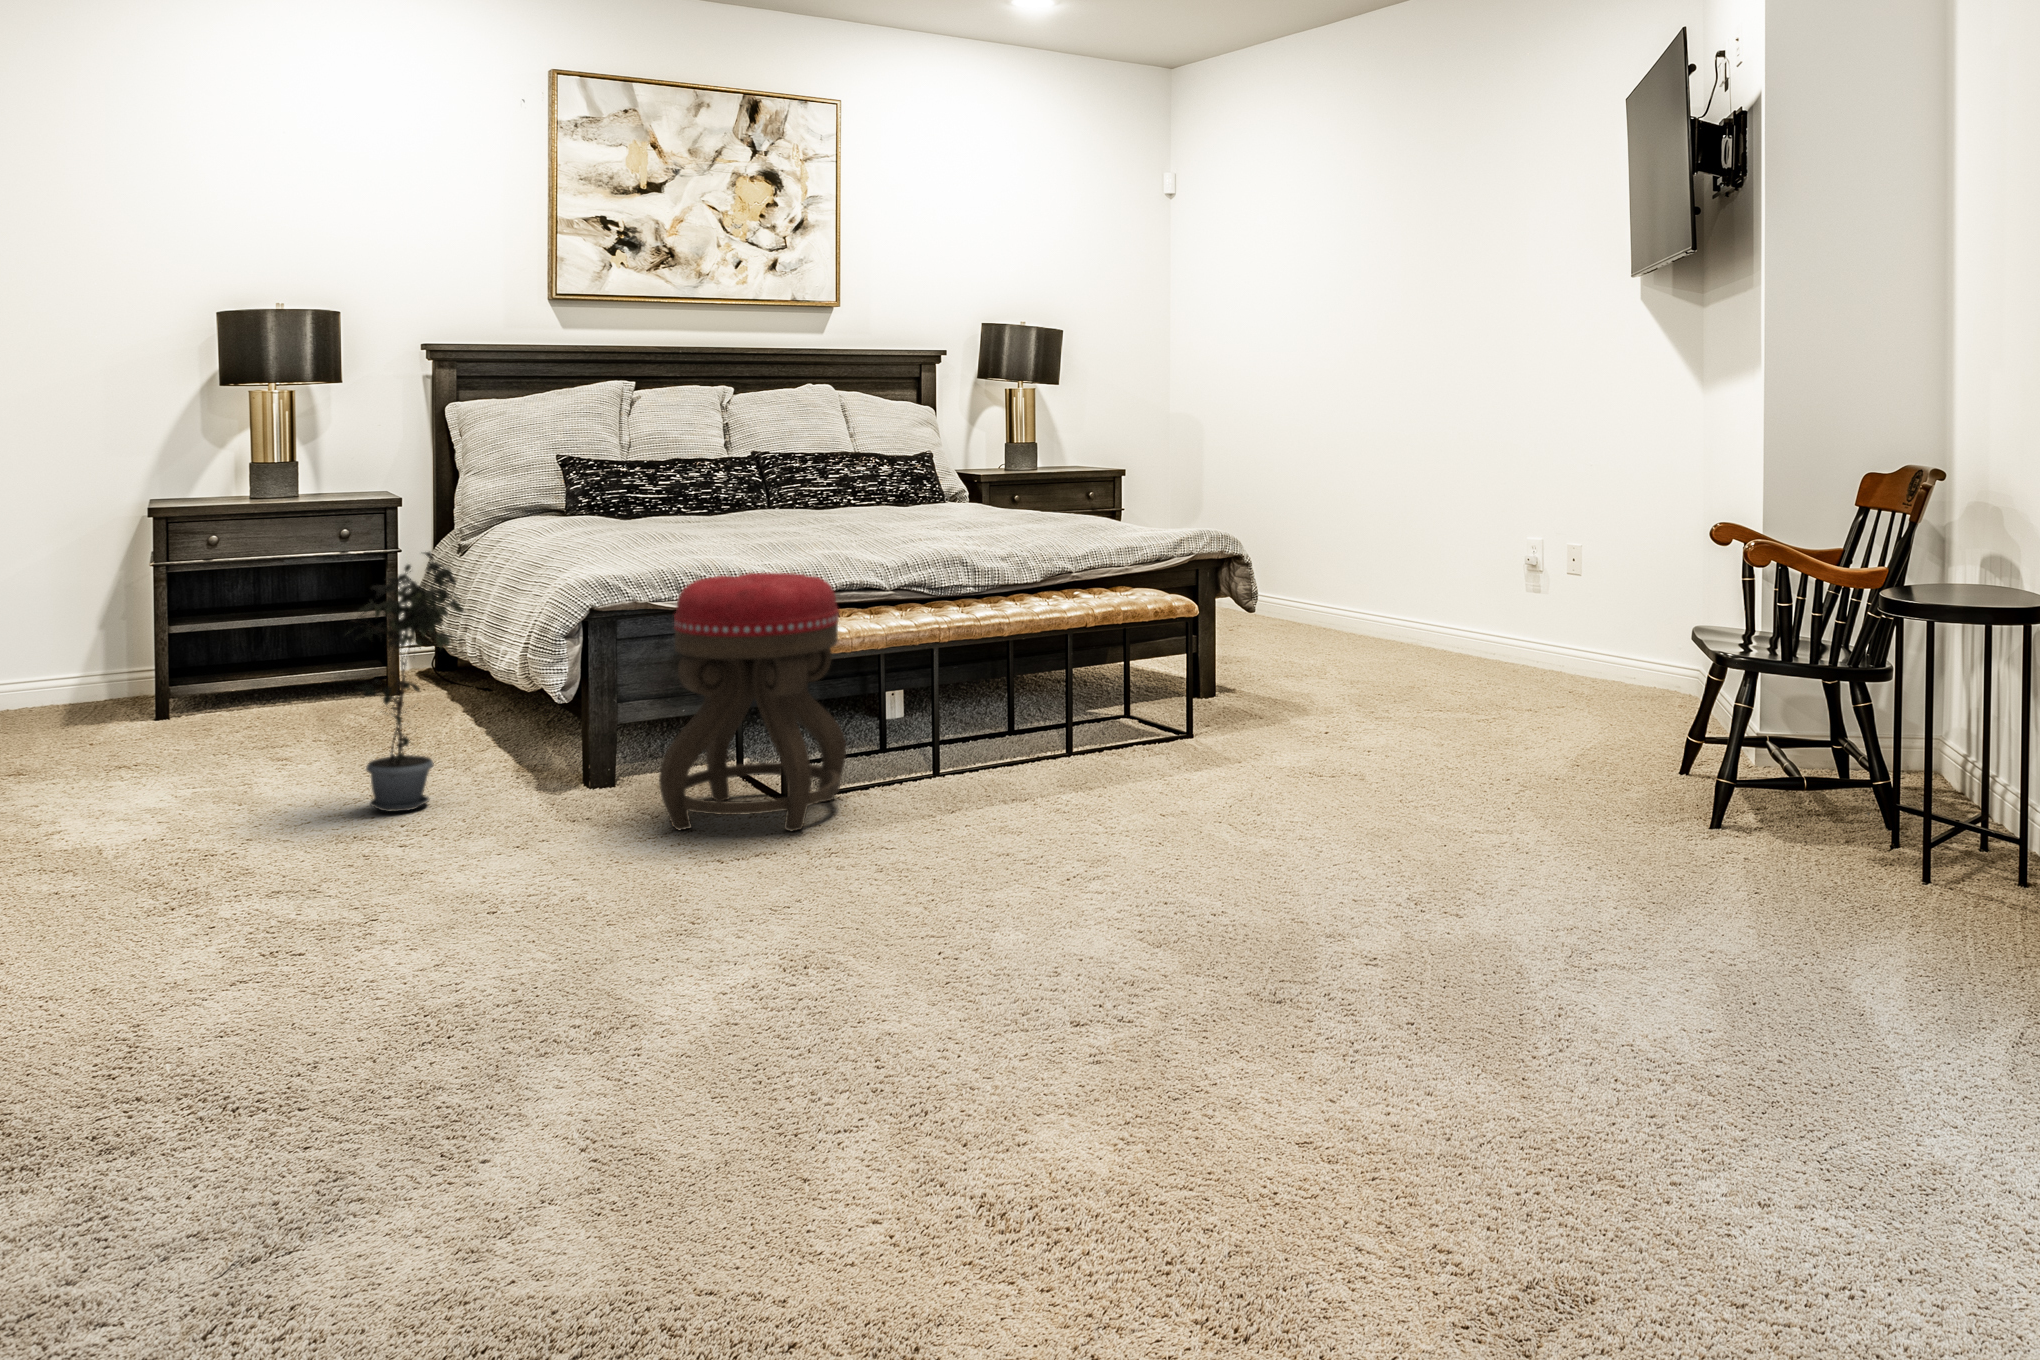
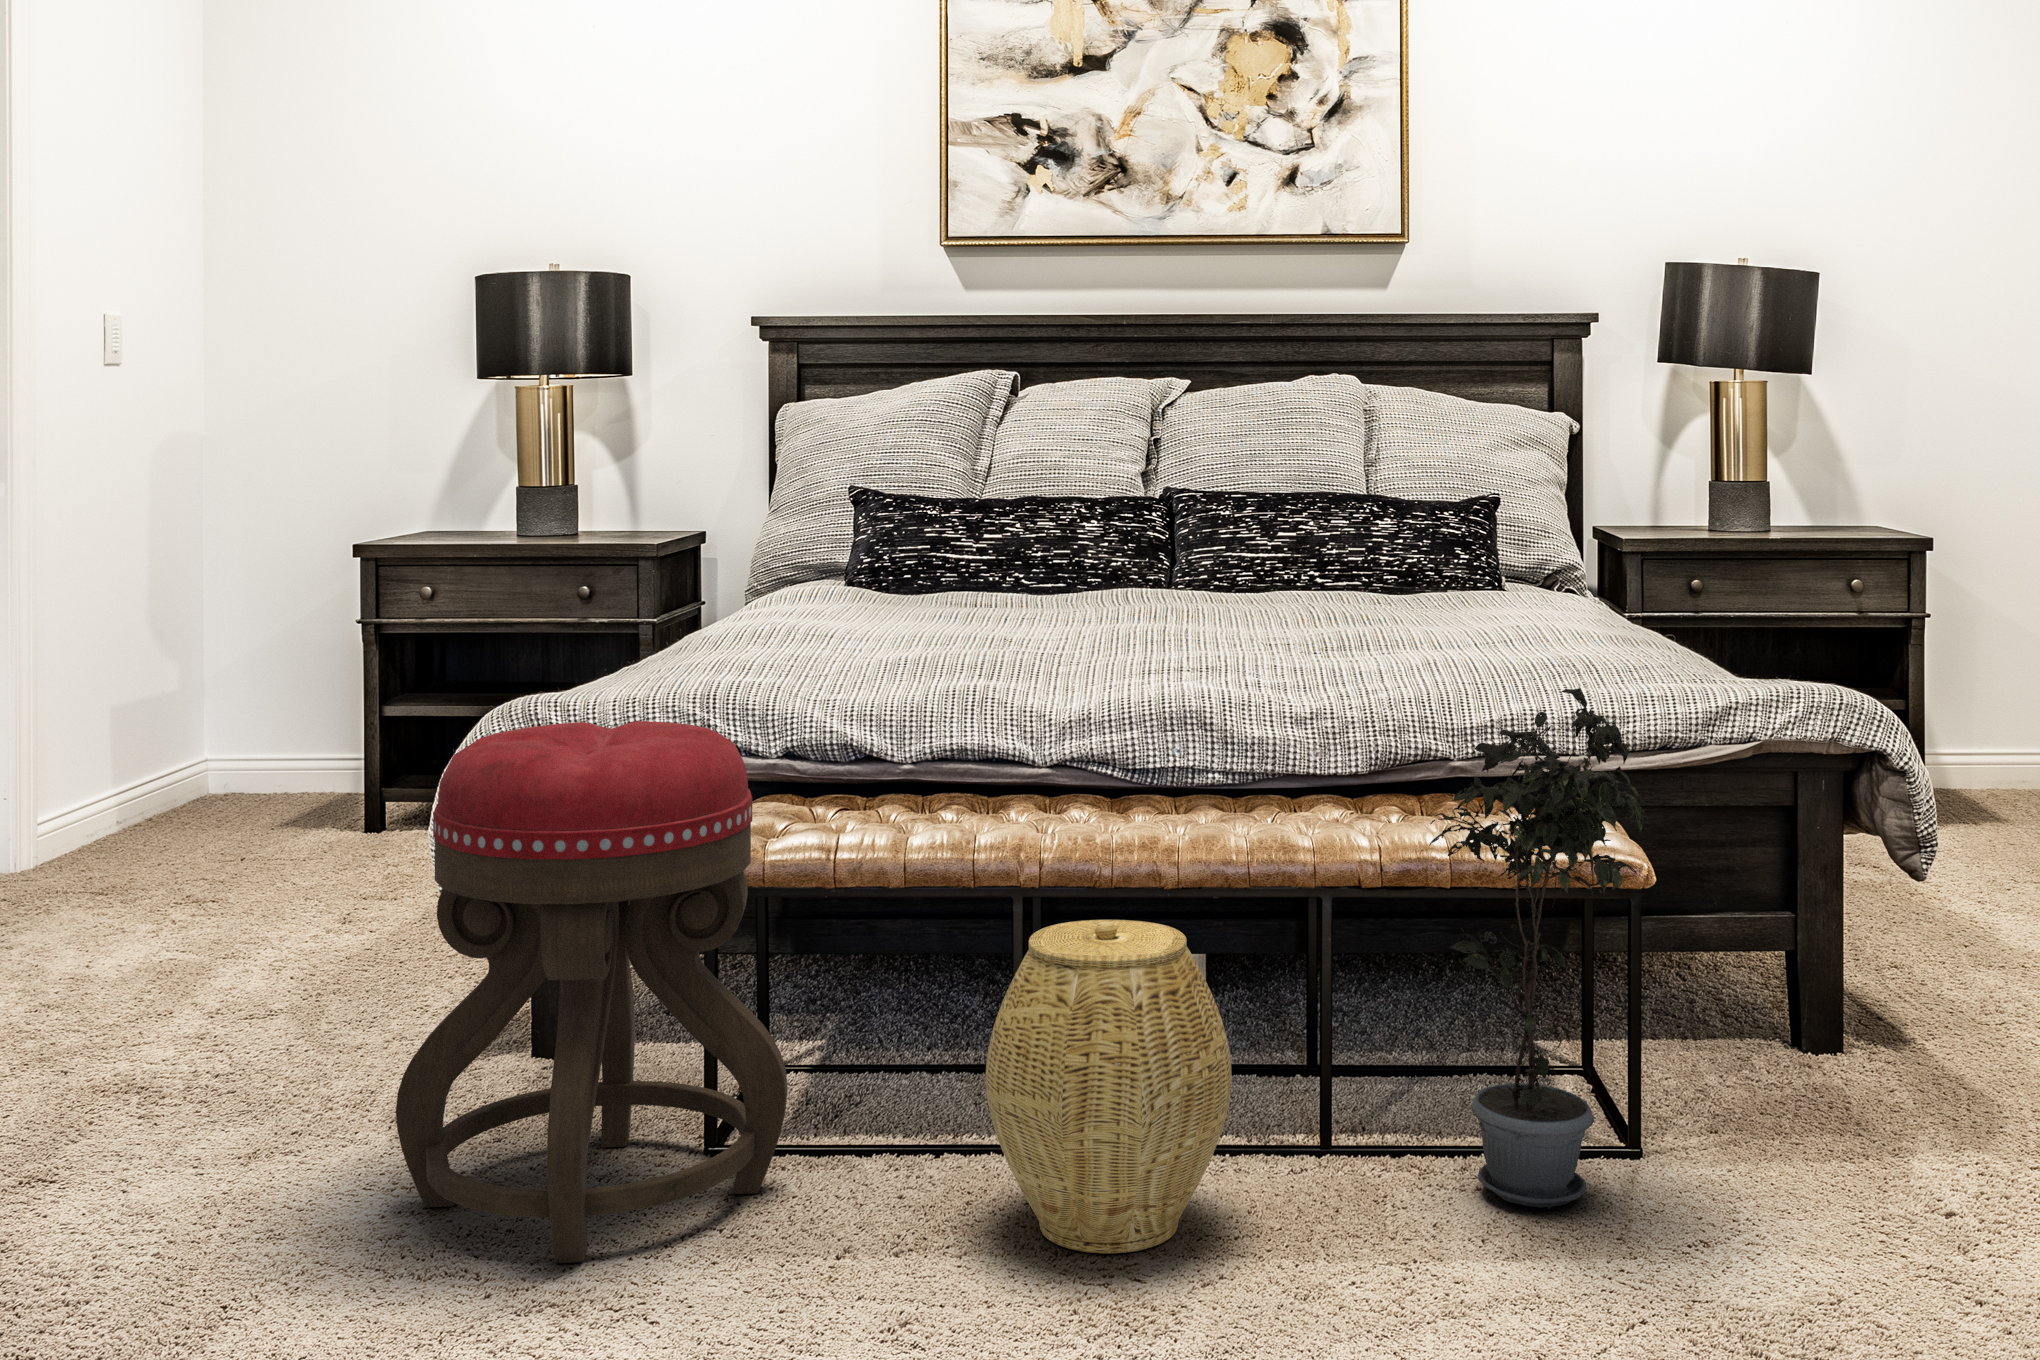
potted plant: present [352,552,464,812] -> present [1429,688,1653,1209]
woven basket: none [951,644,1064,790] -> present [986,920,1232,1253]

